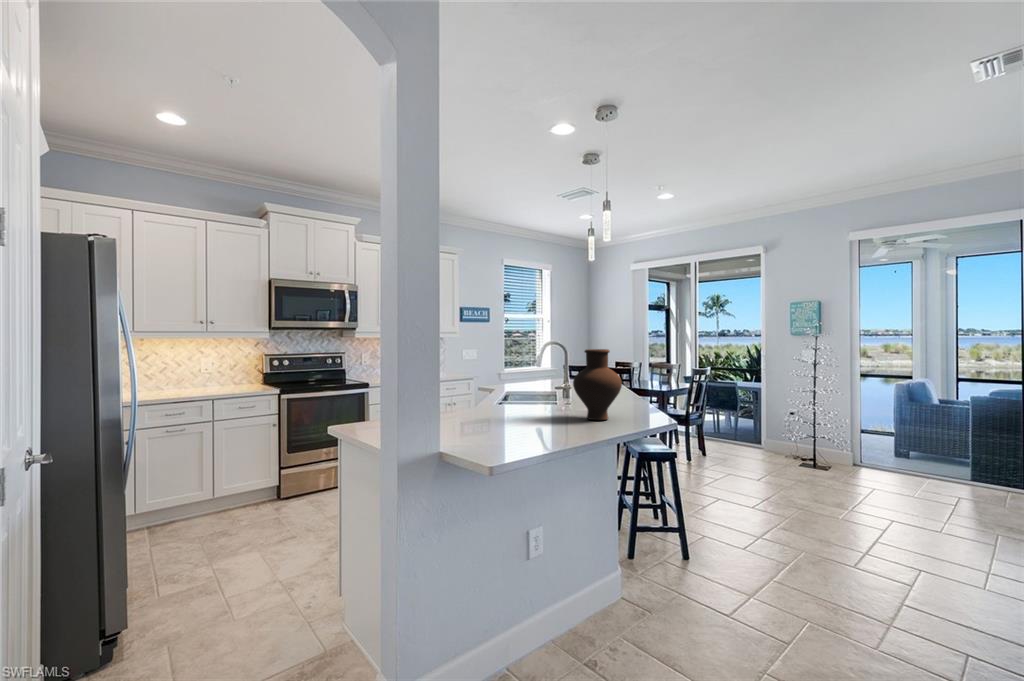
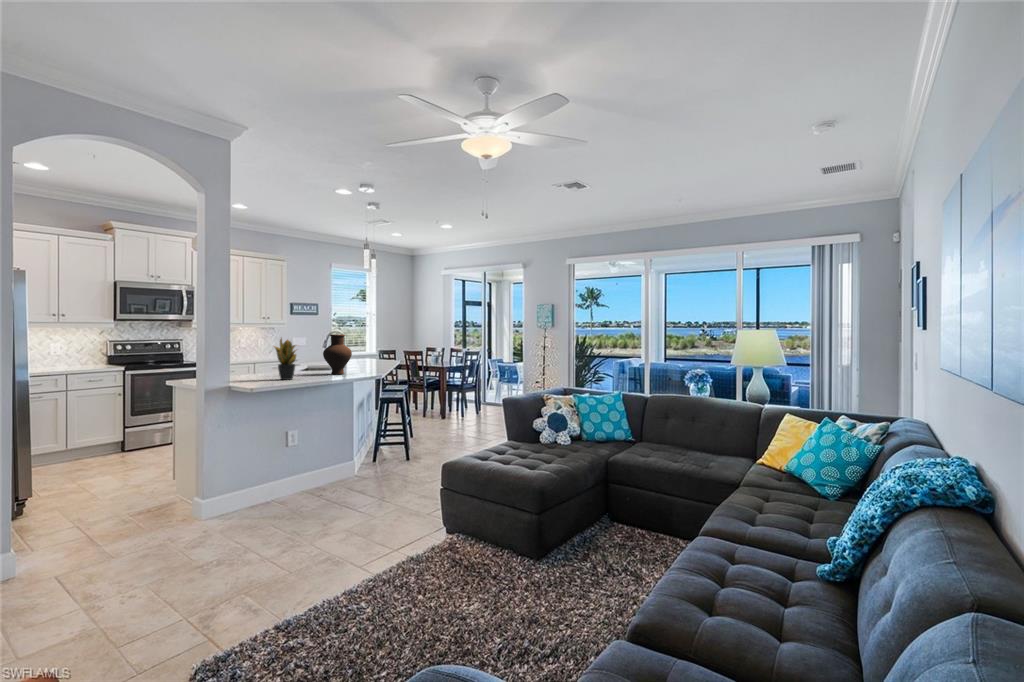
potted plant: none [503,353,559,440] -> present [274,338,296,380]

